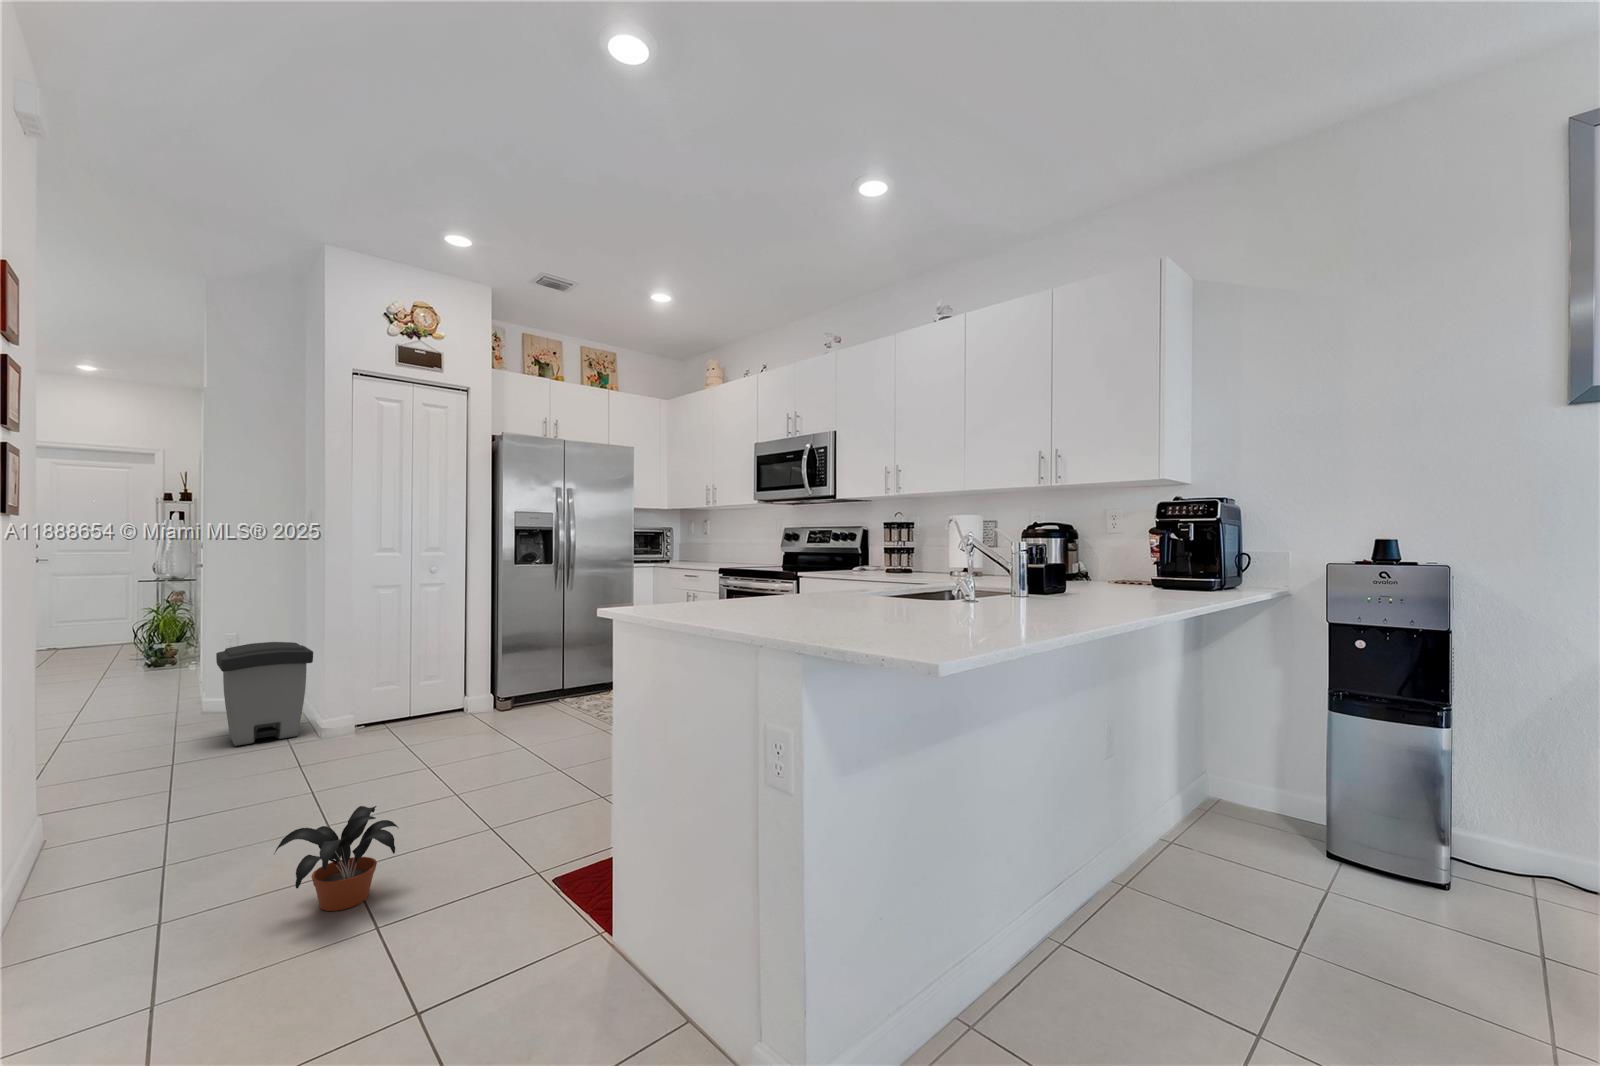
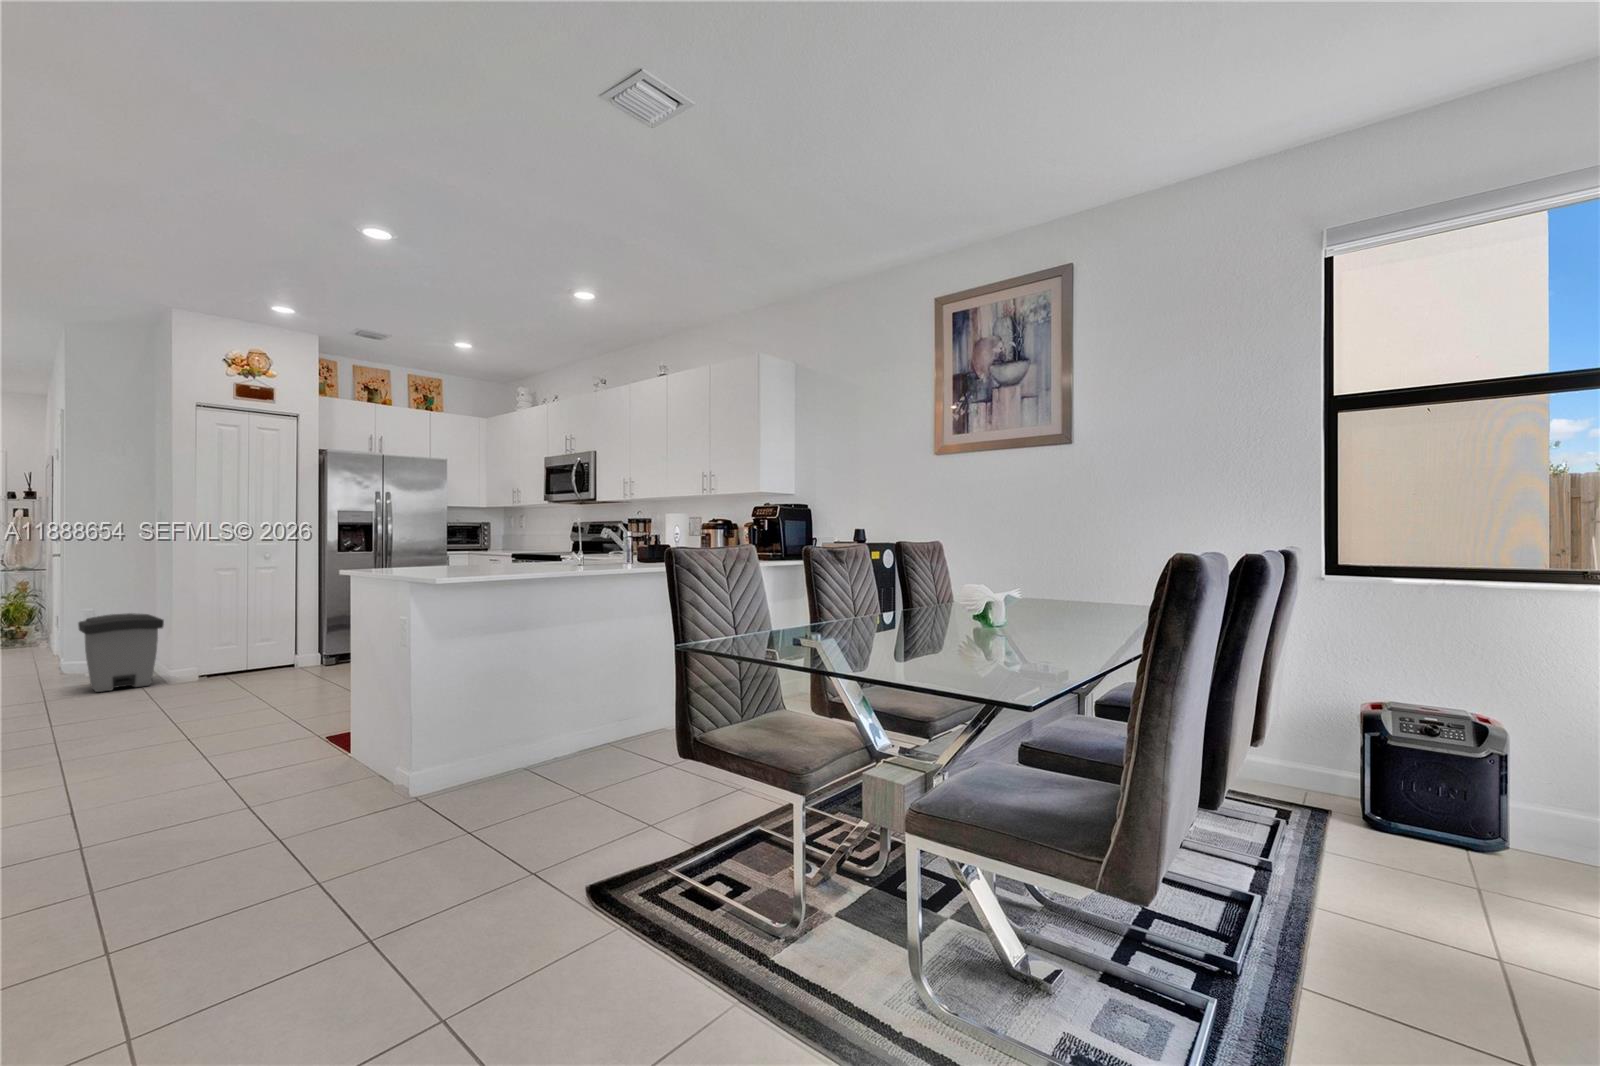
potted plant: present [275,806,398,911] -> none [138,701,227,760]

